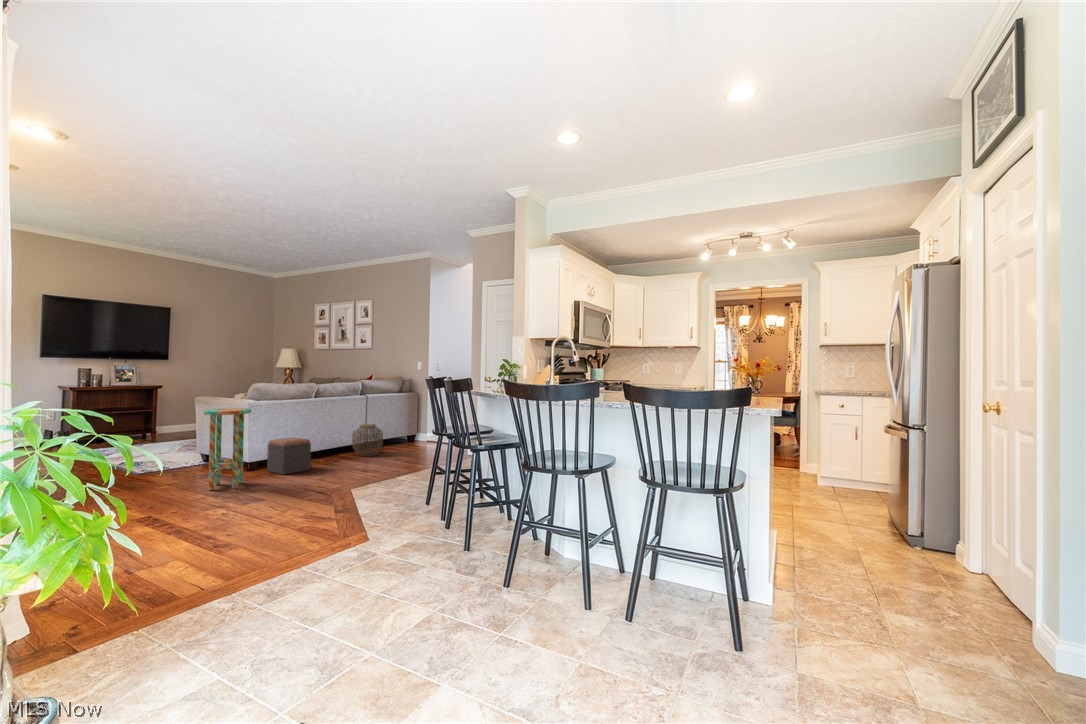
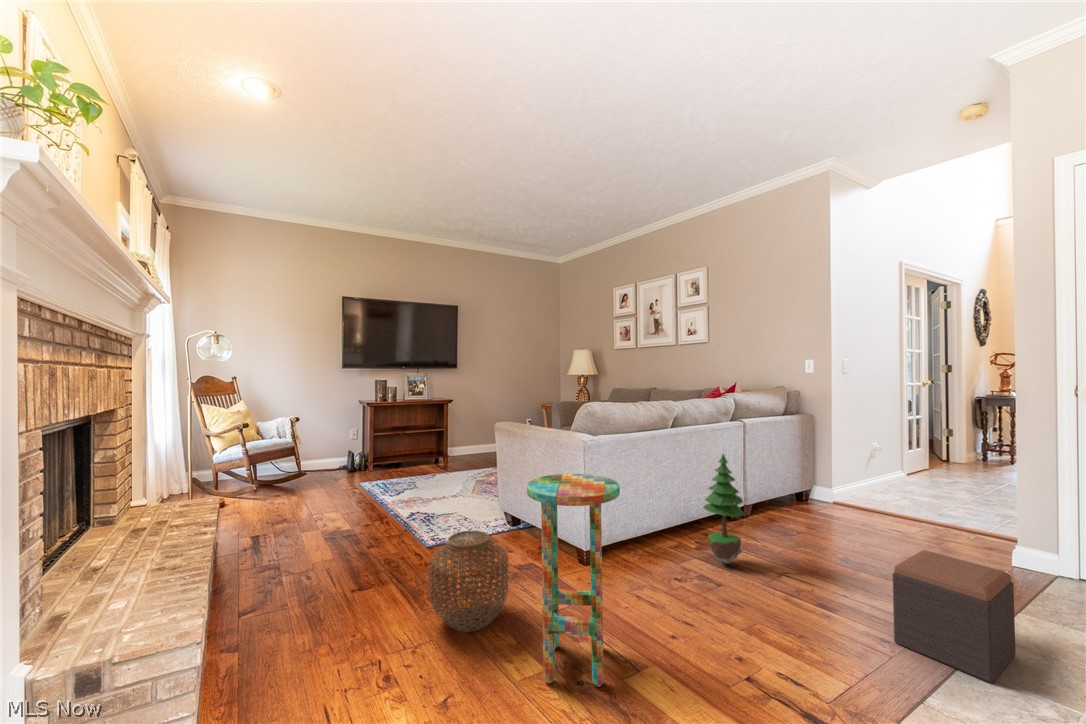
potted tree: none [321,406,342,462] -> present [703,454,744,564]
woven basket: present [352,424,383,456] -> present [429,531,508,632]
footstool: present [267,437,311,475] -> present [893,550,1016,683]

